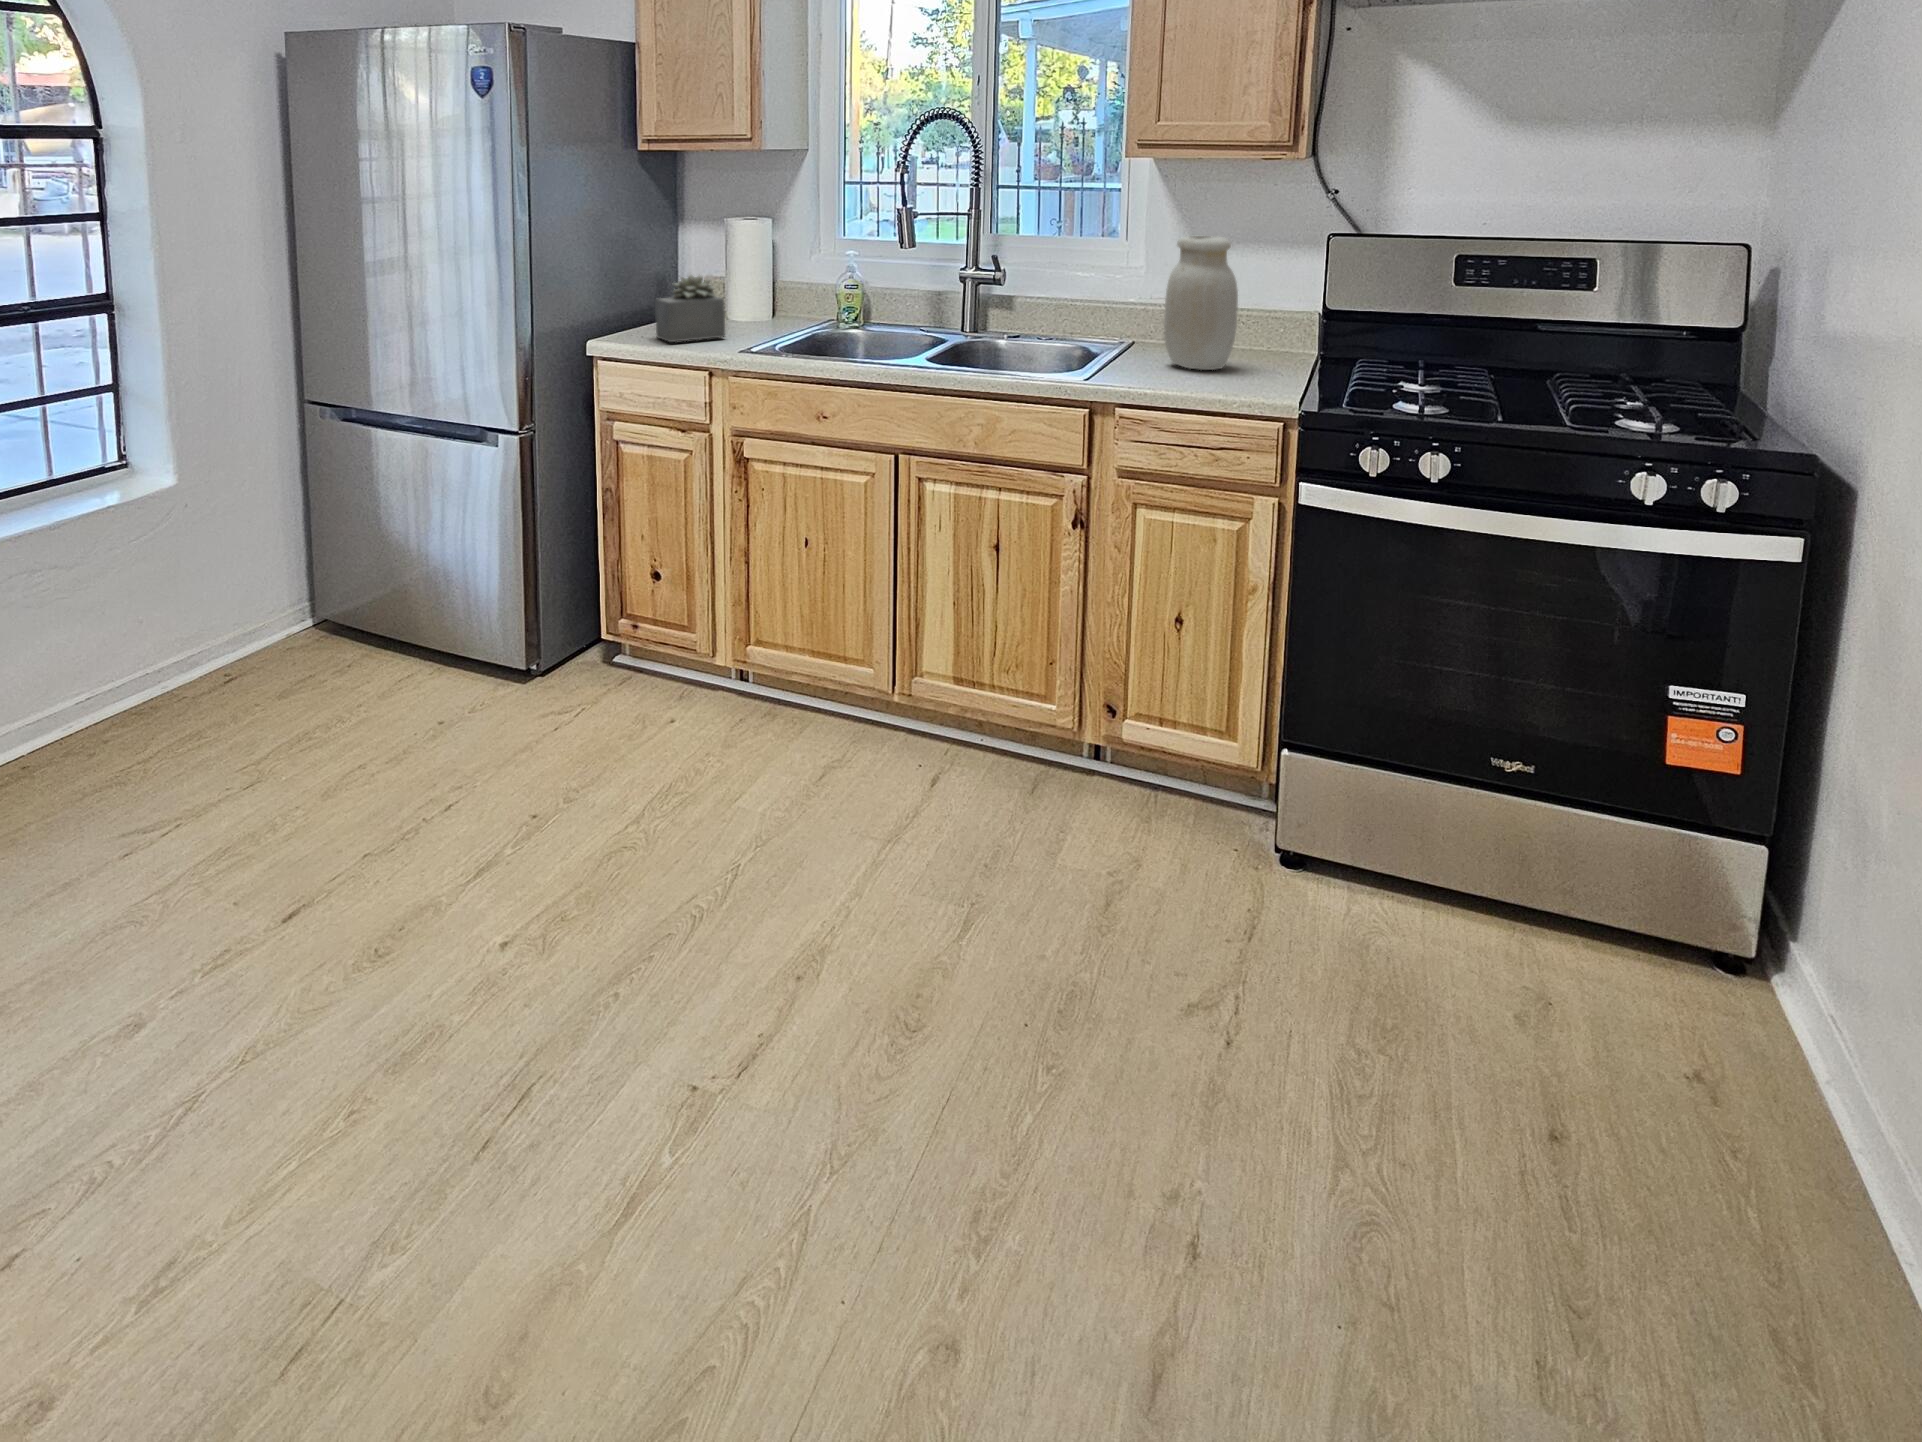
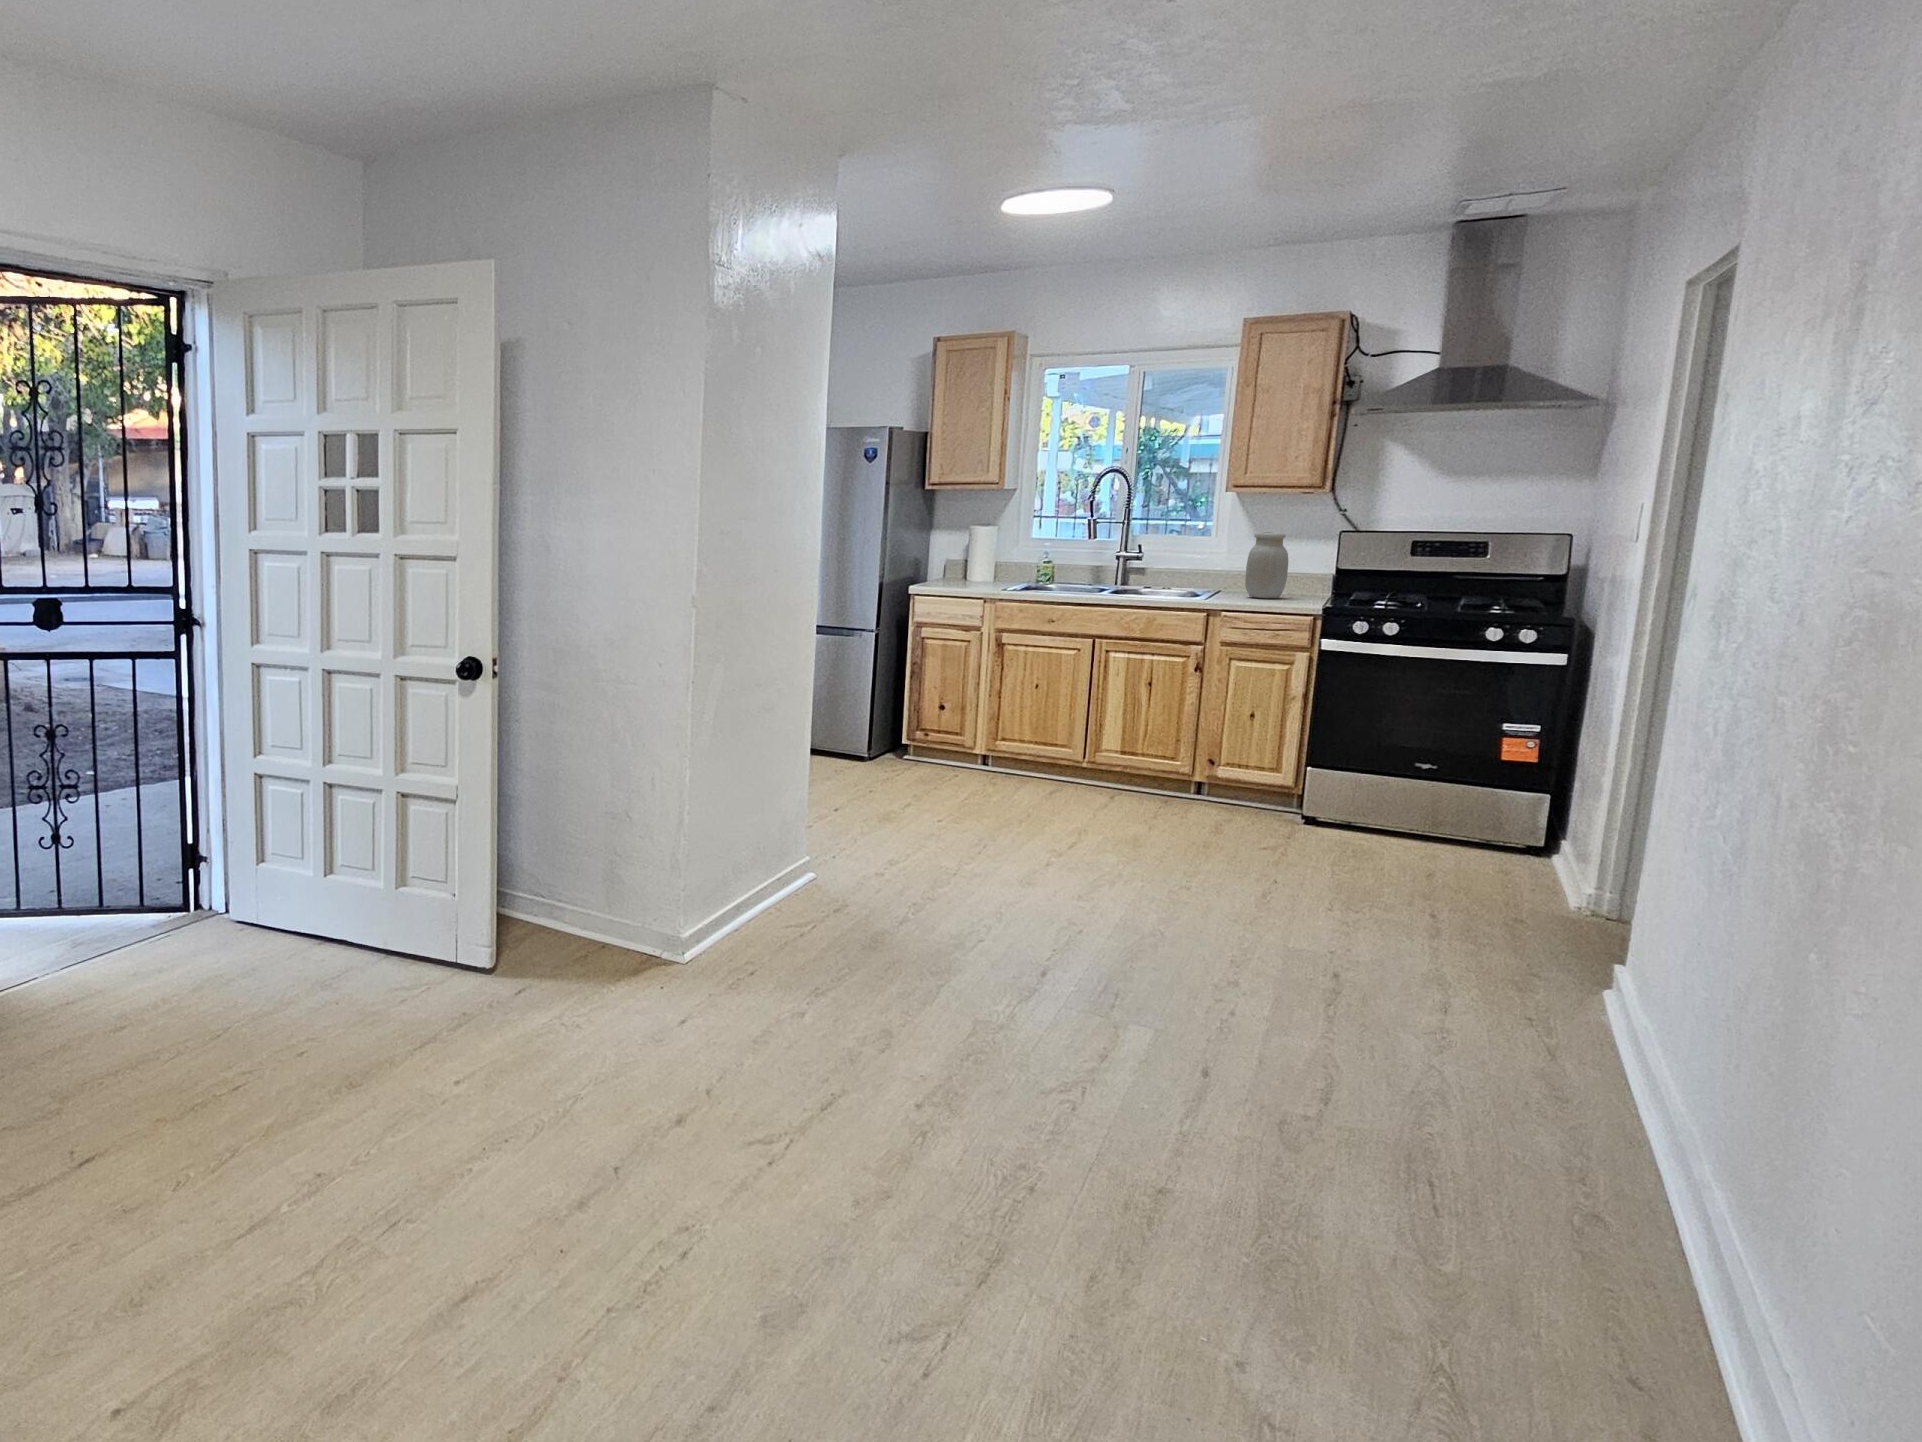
succulent plant: present [655,275,725,342] -> none [934,555,977,590]

